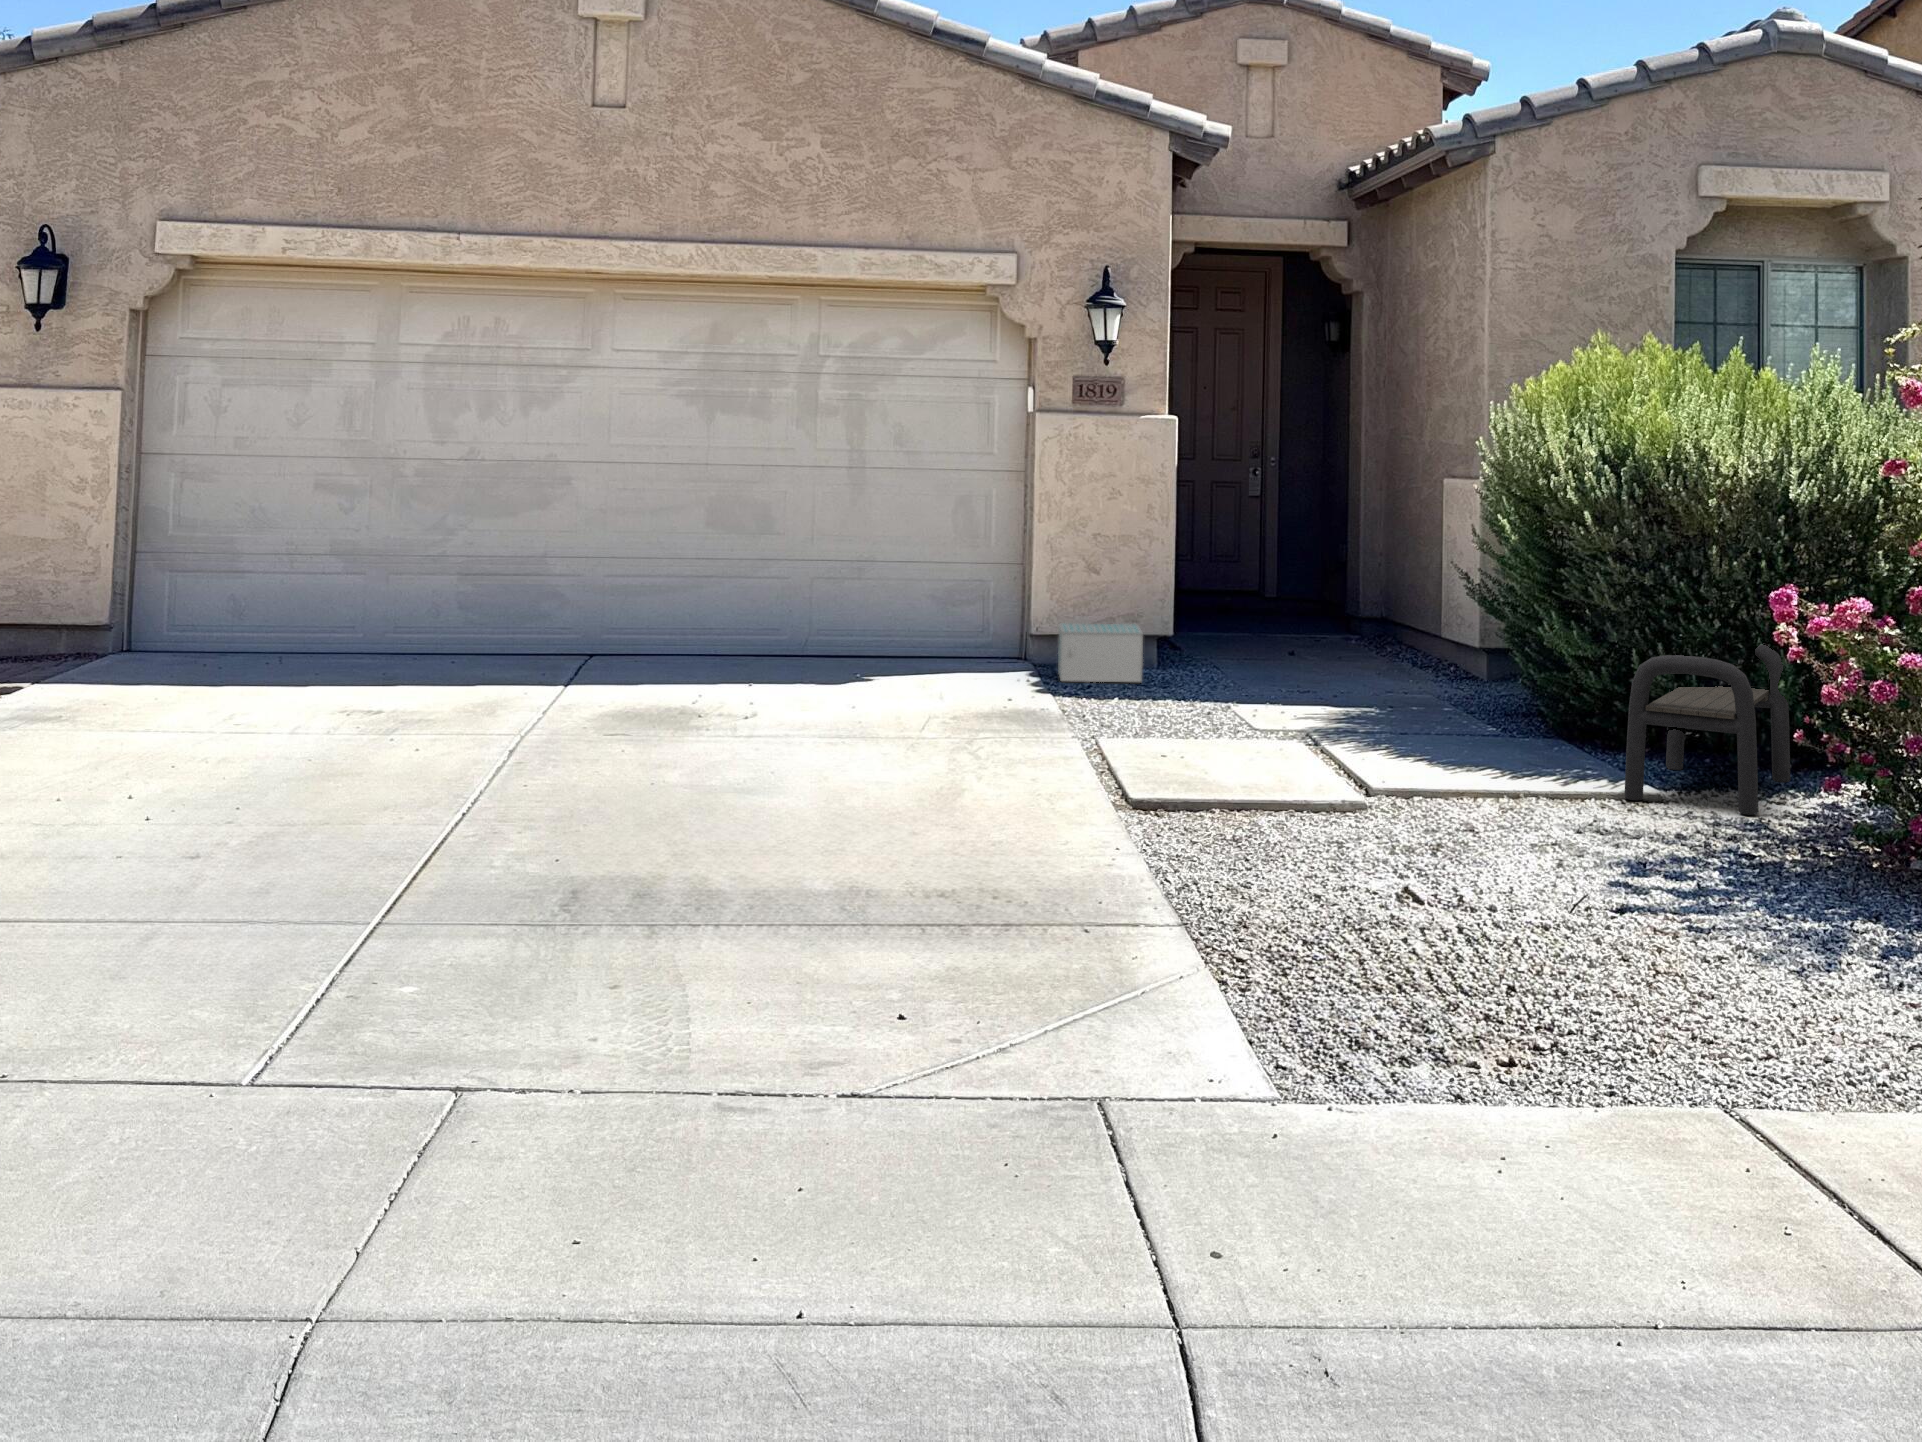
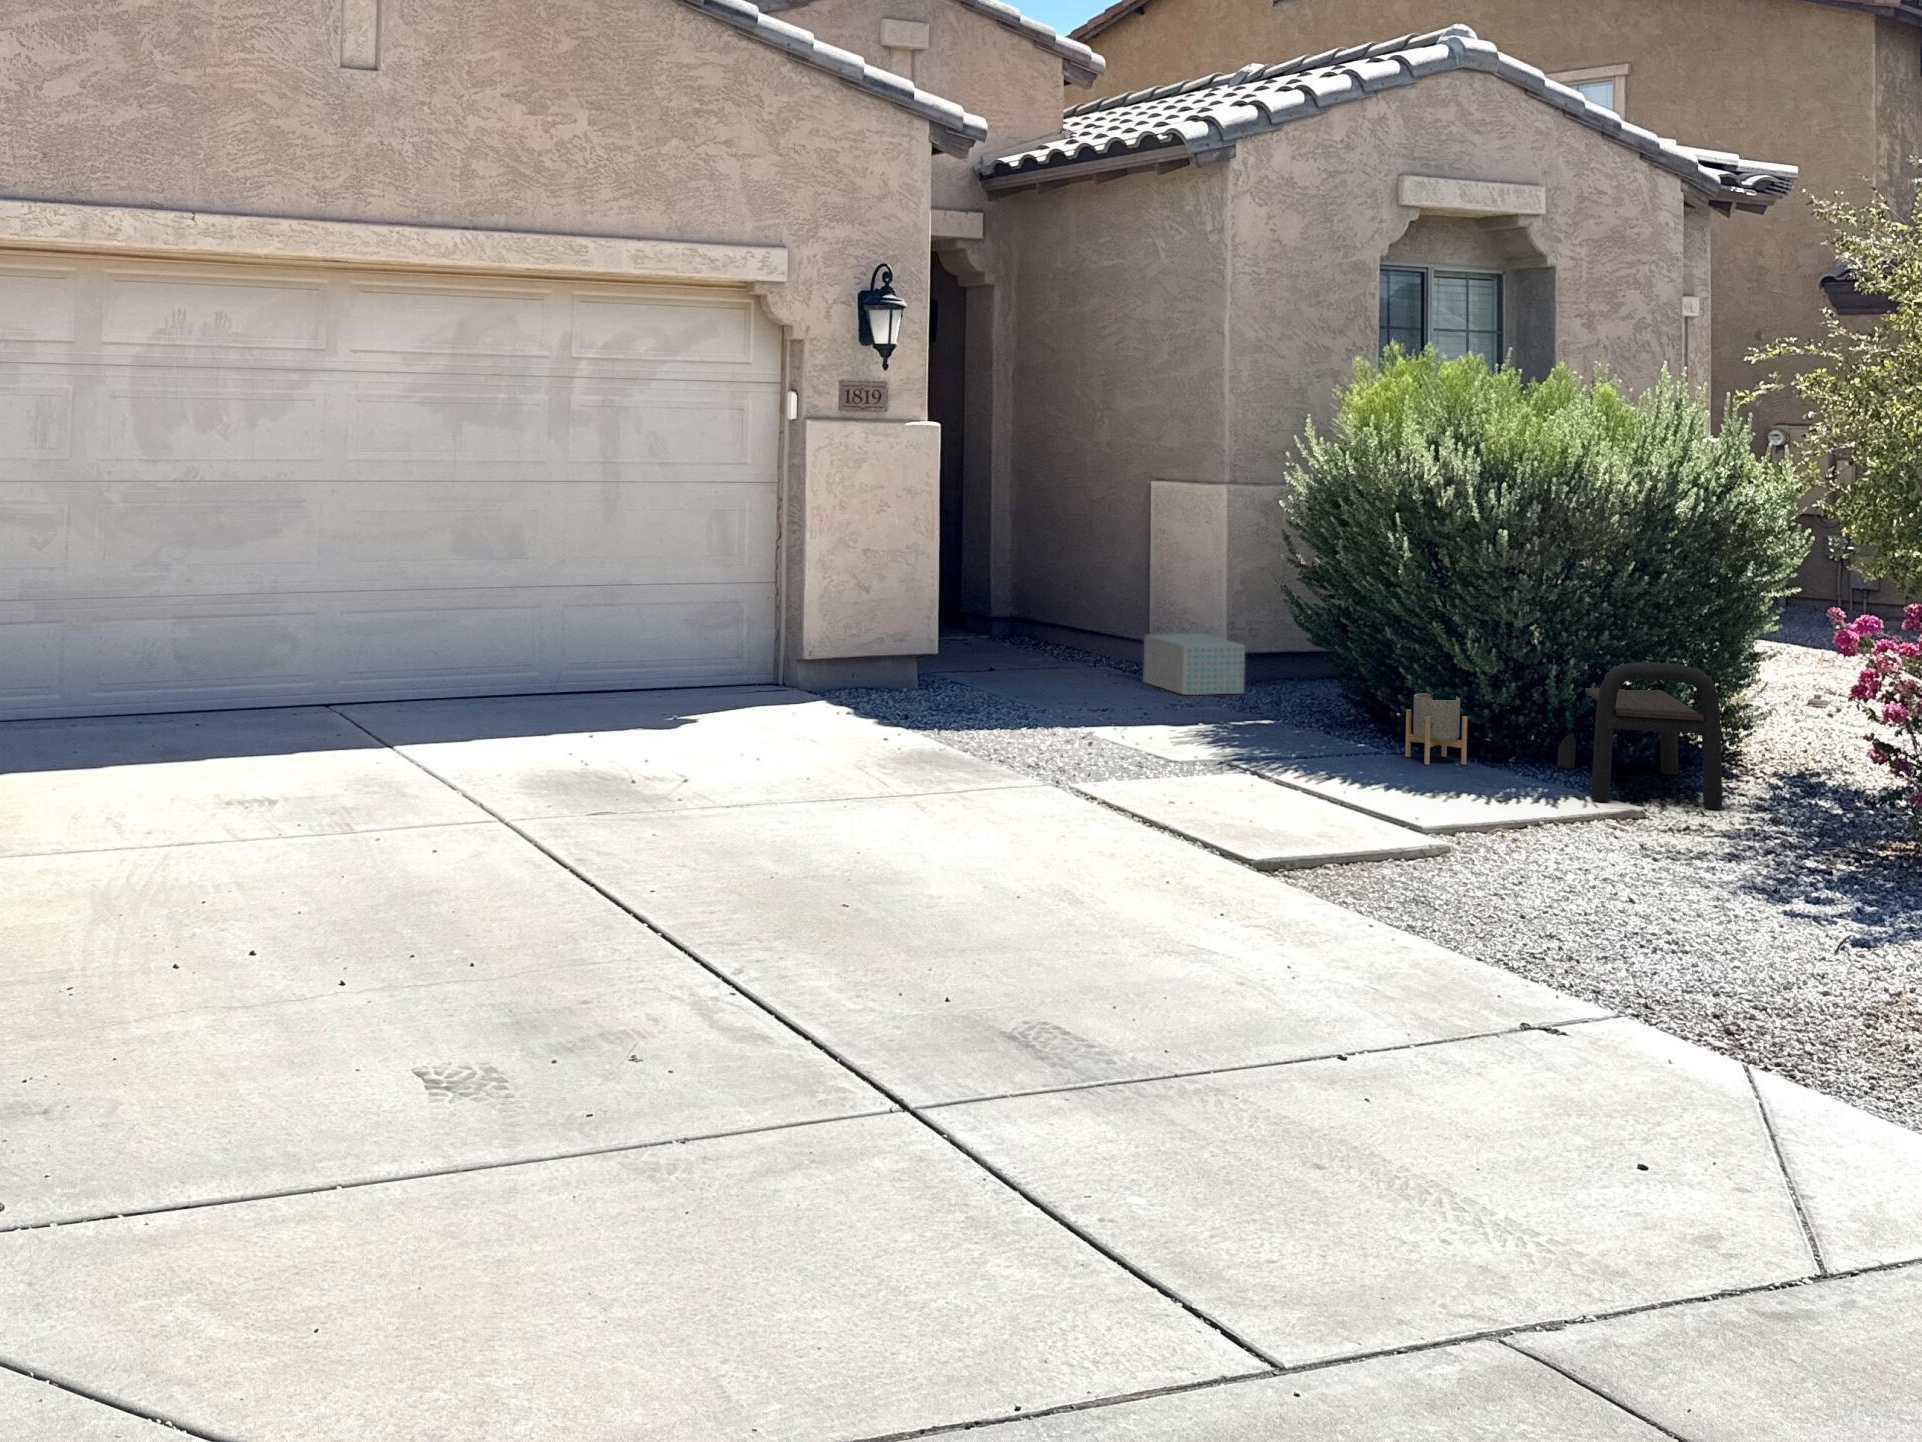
storage box: present [1058,623,1143,682] -> present [1143,634,1245,695]
planter: none [1515,686,1566,760] -> present [1405,693,1467,765]

